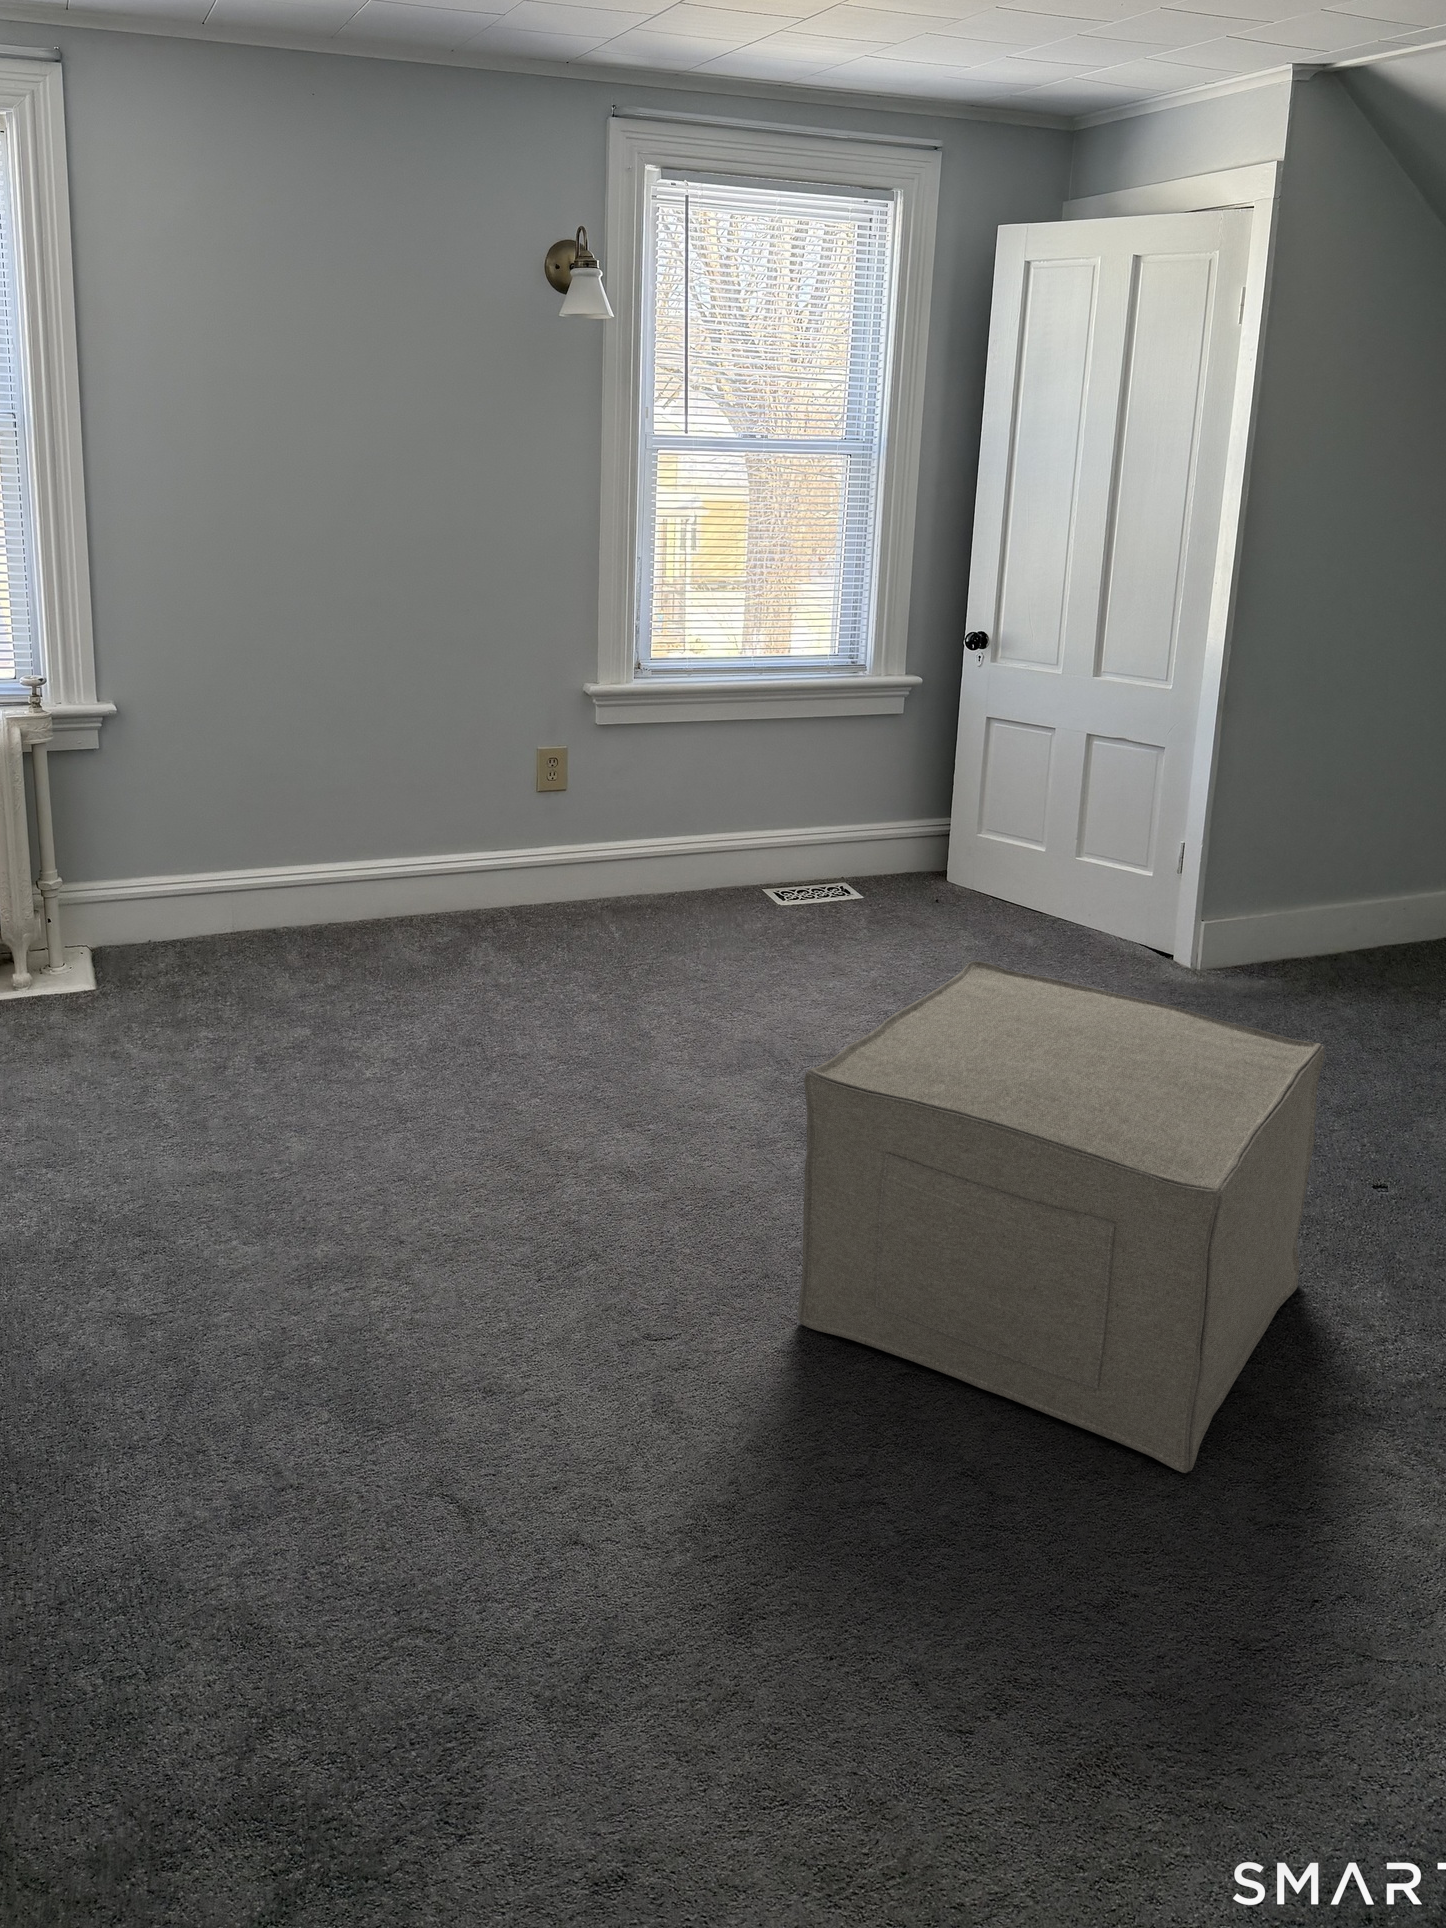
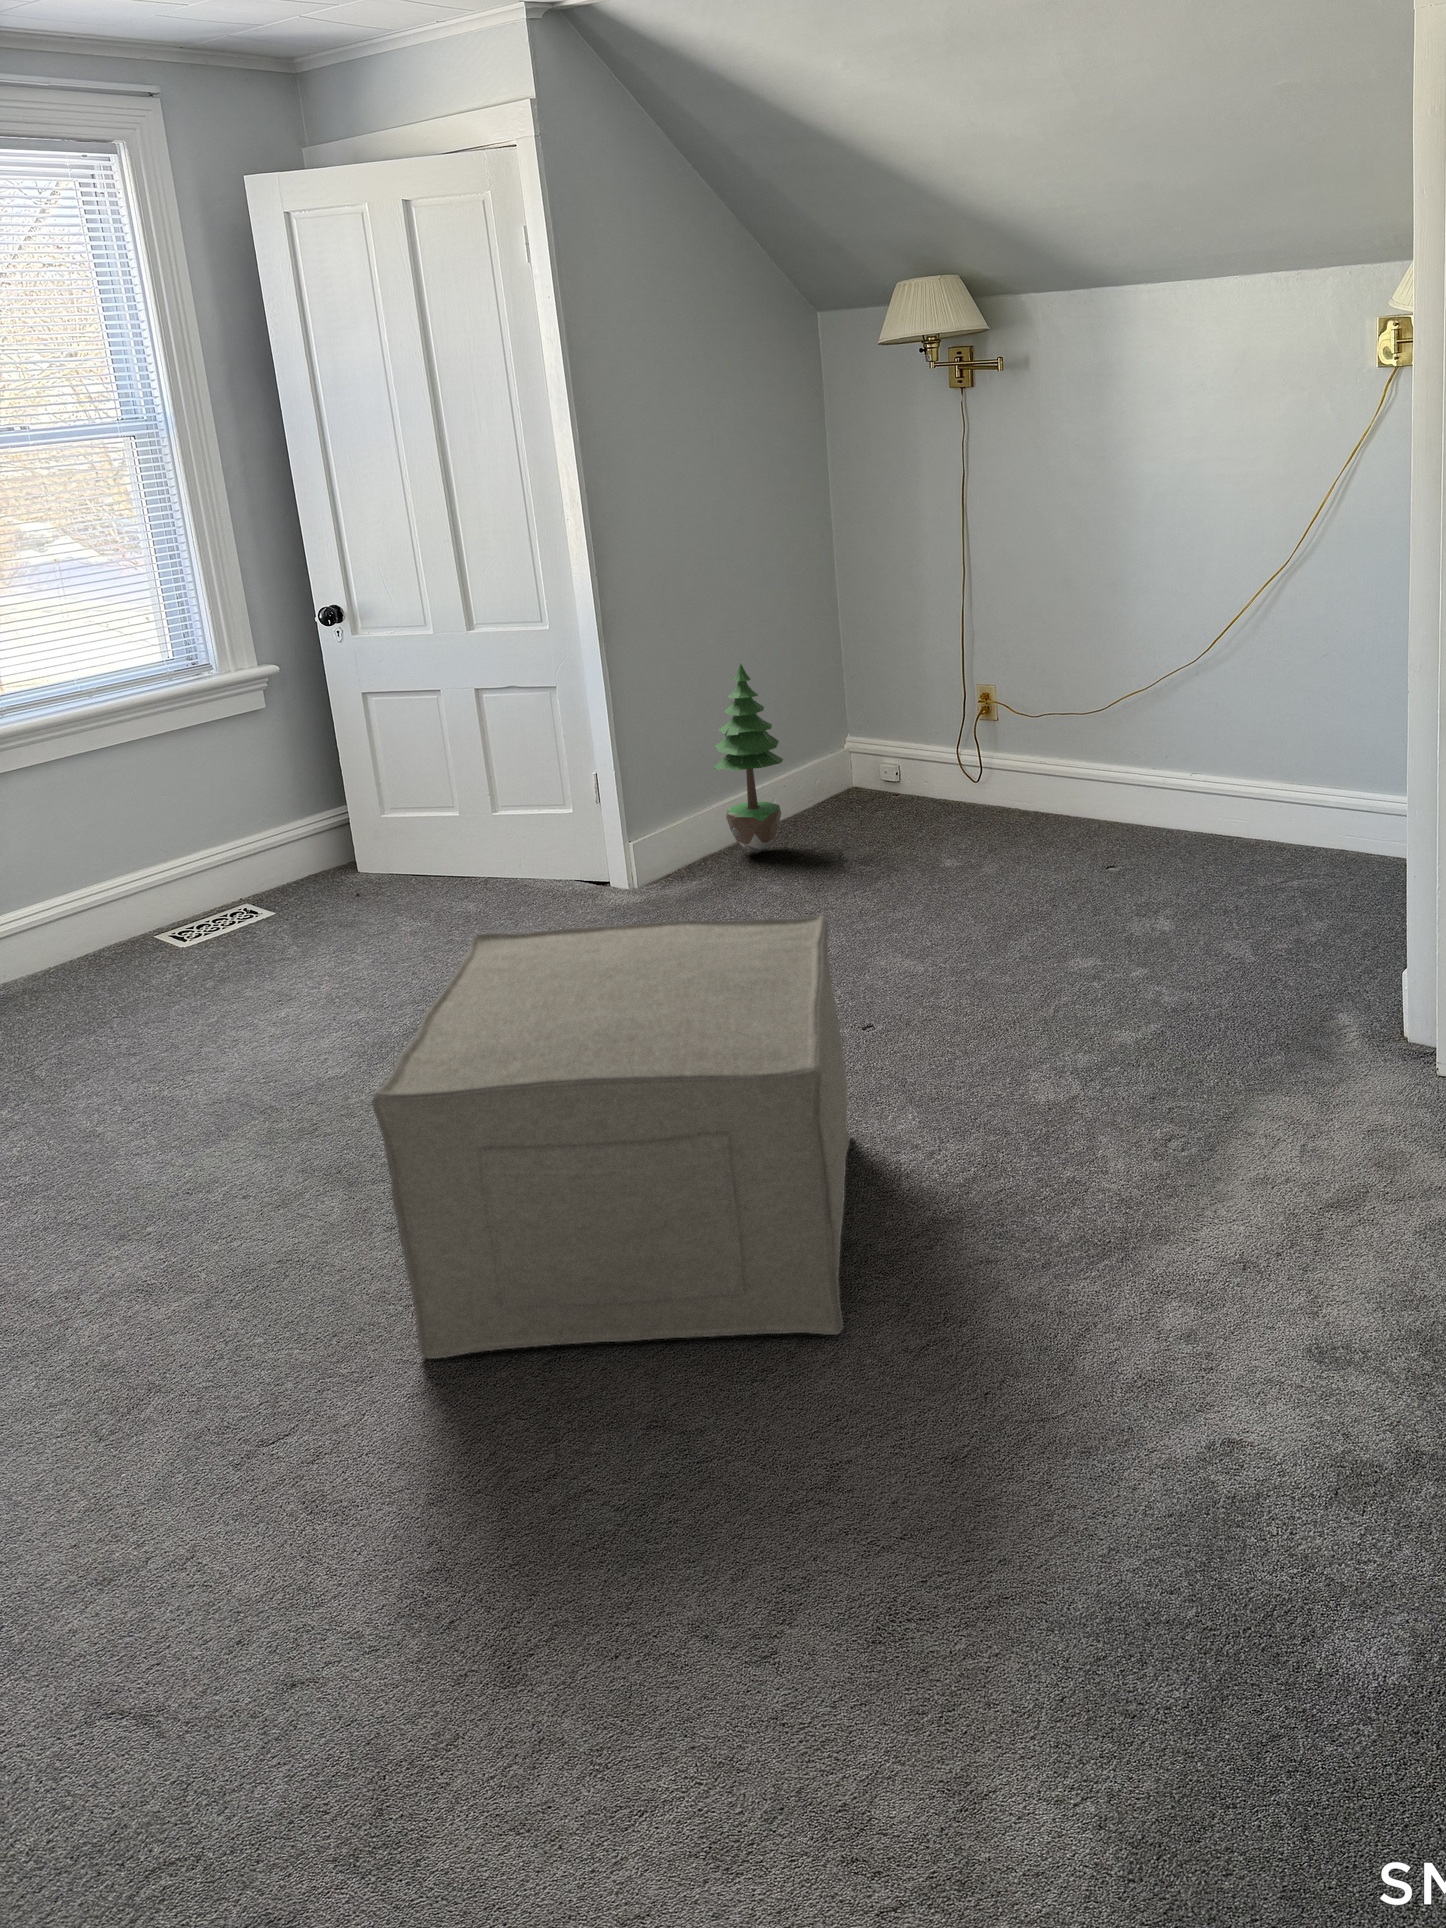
potted tree: none [1318,765,1400,969] -> present [714,663,783,854]

